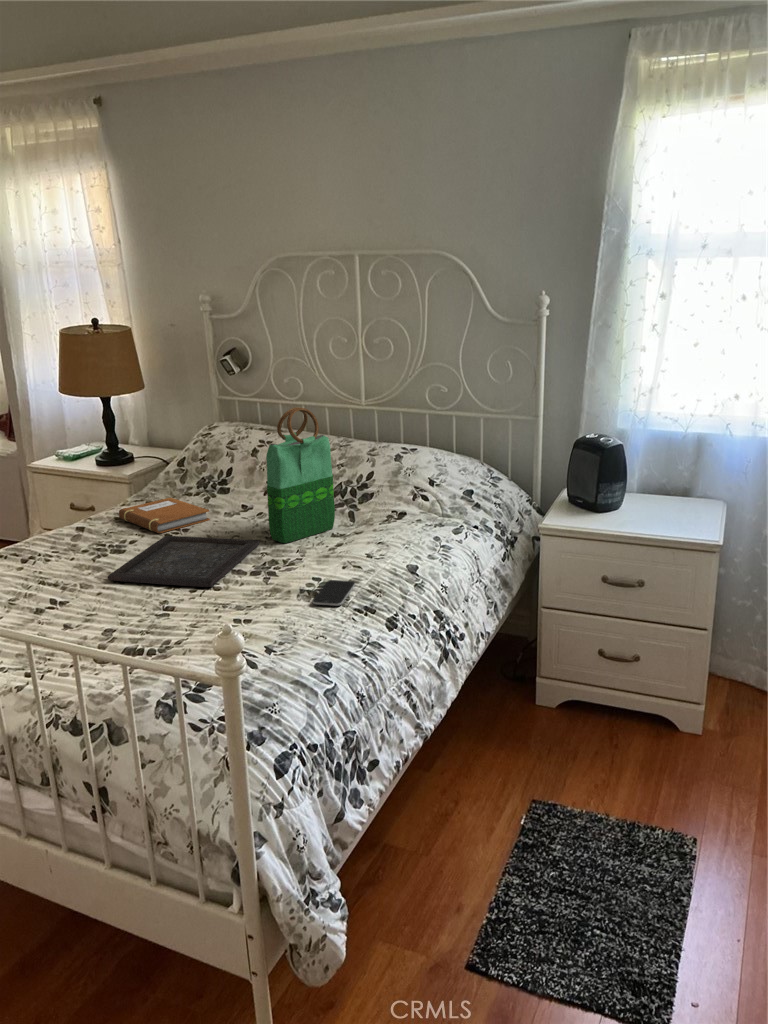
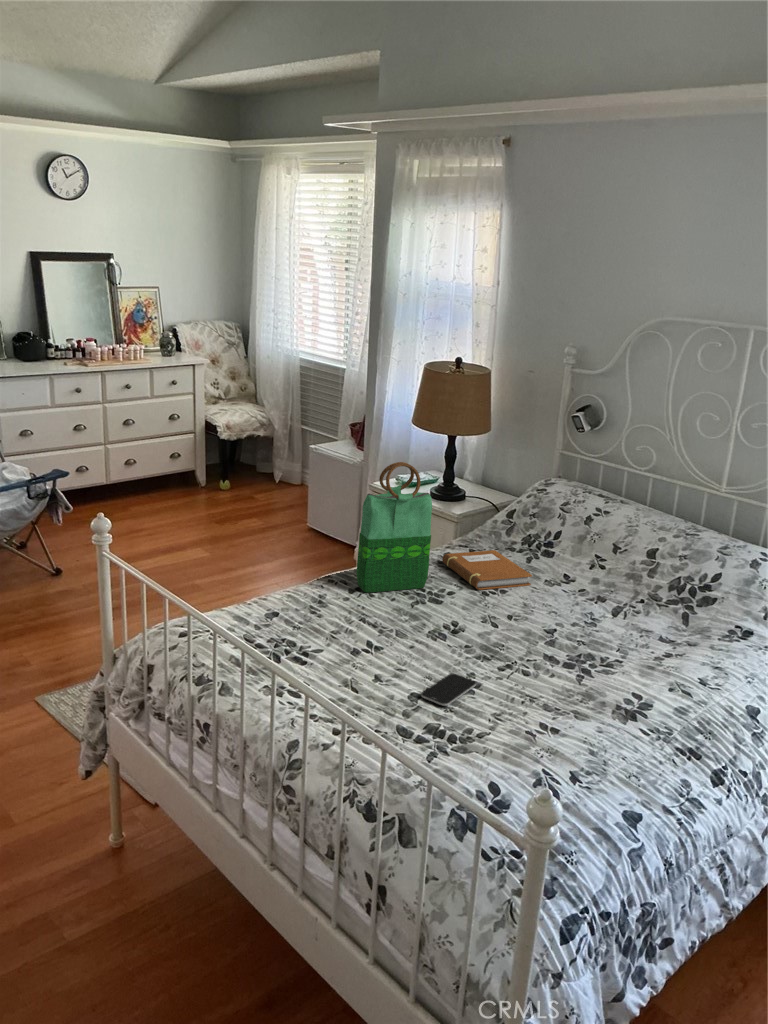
tote bag: present [266,407,335,543] -> present [357,462,432,593]
tray: present [108,536,260,587] -> none [422,596,579,671]
smartphone: present [312,580,355,606] -> present [421,673,476,706]

